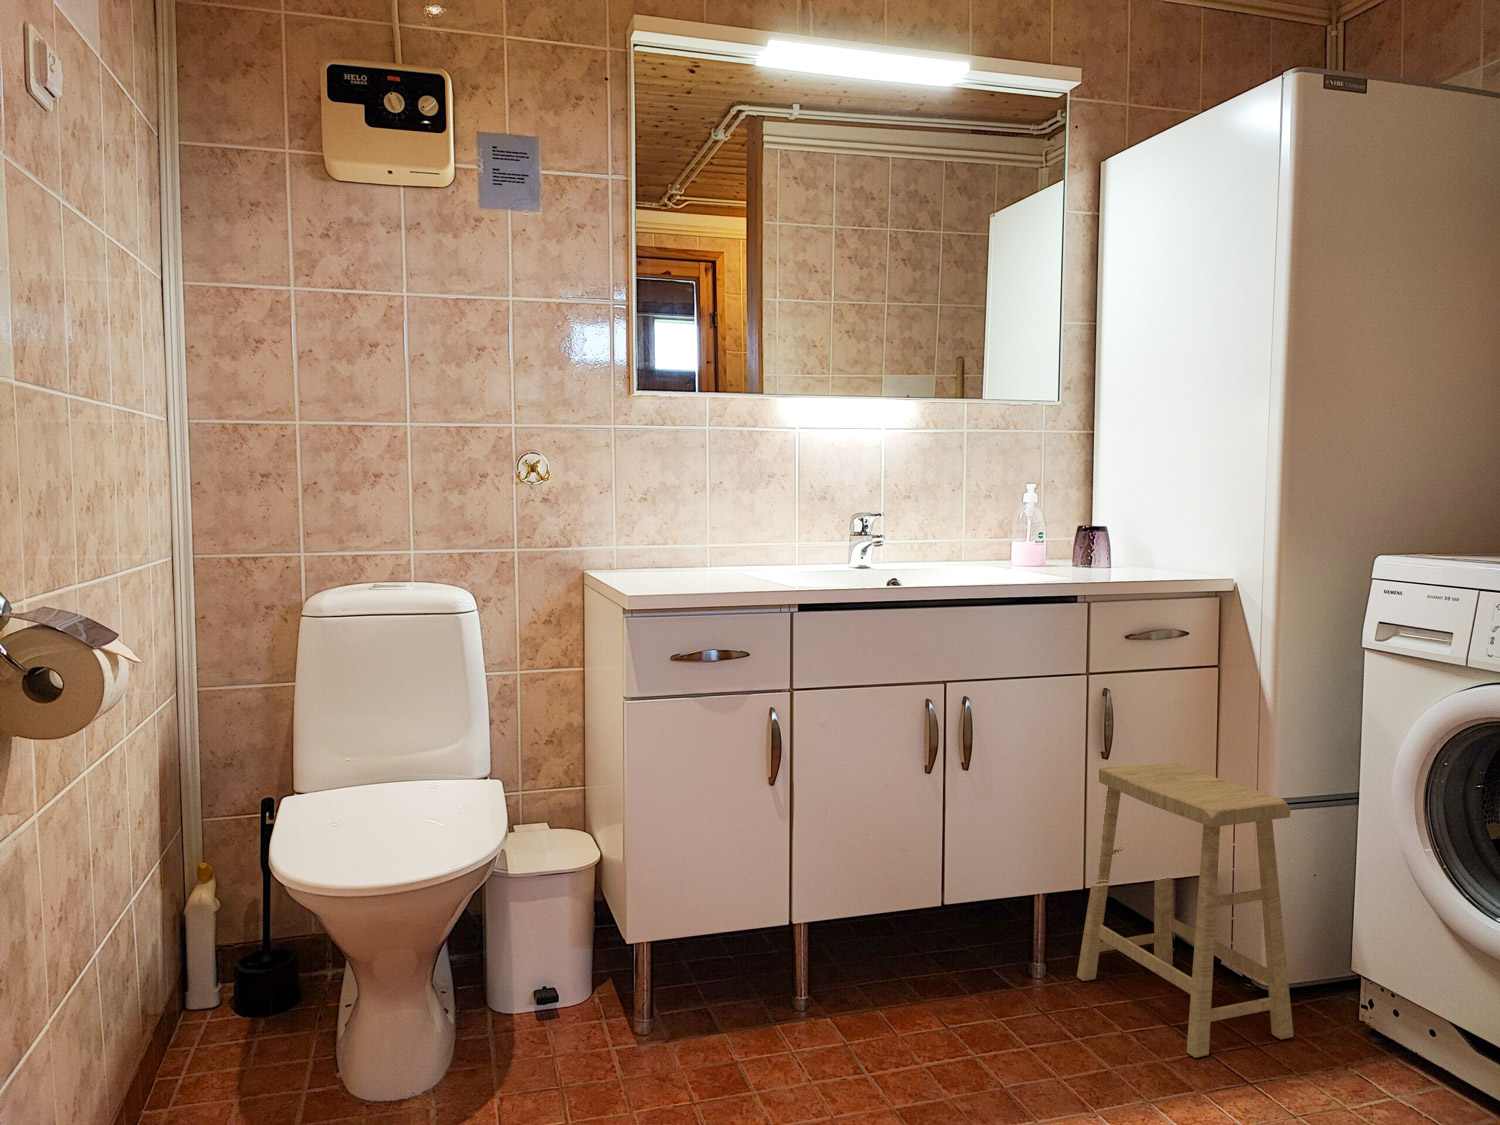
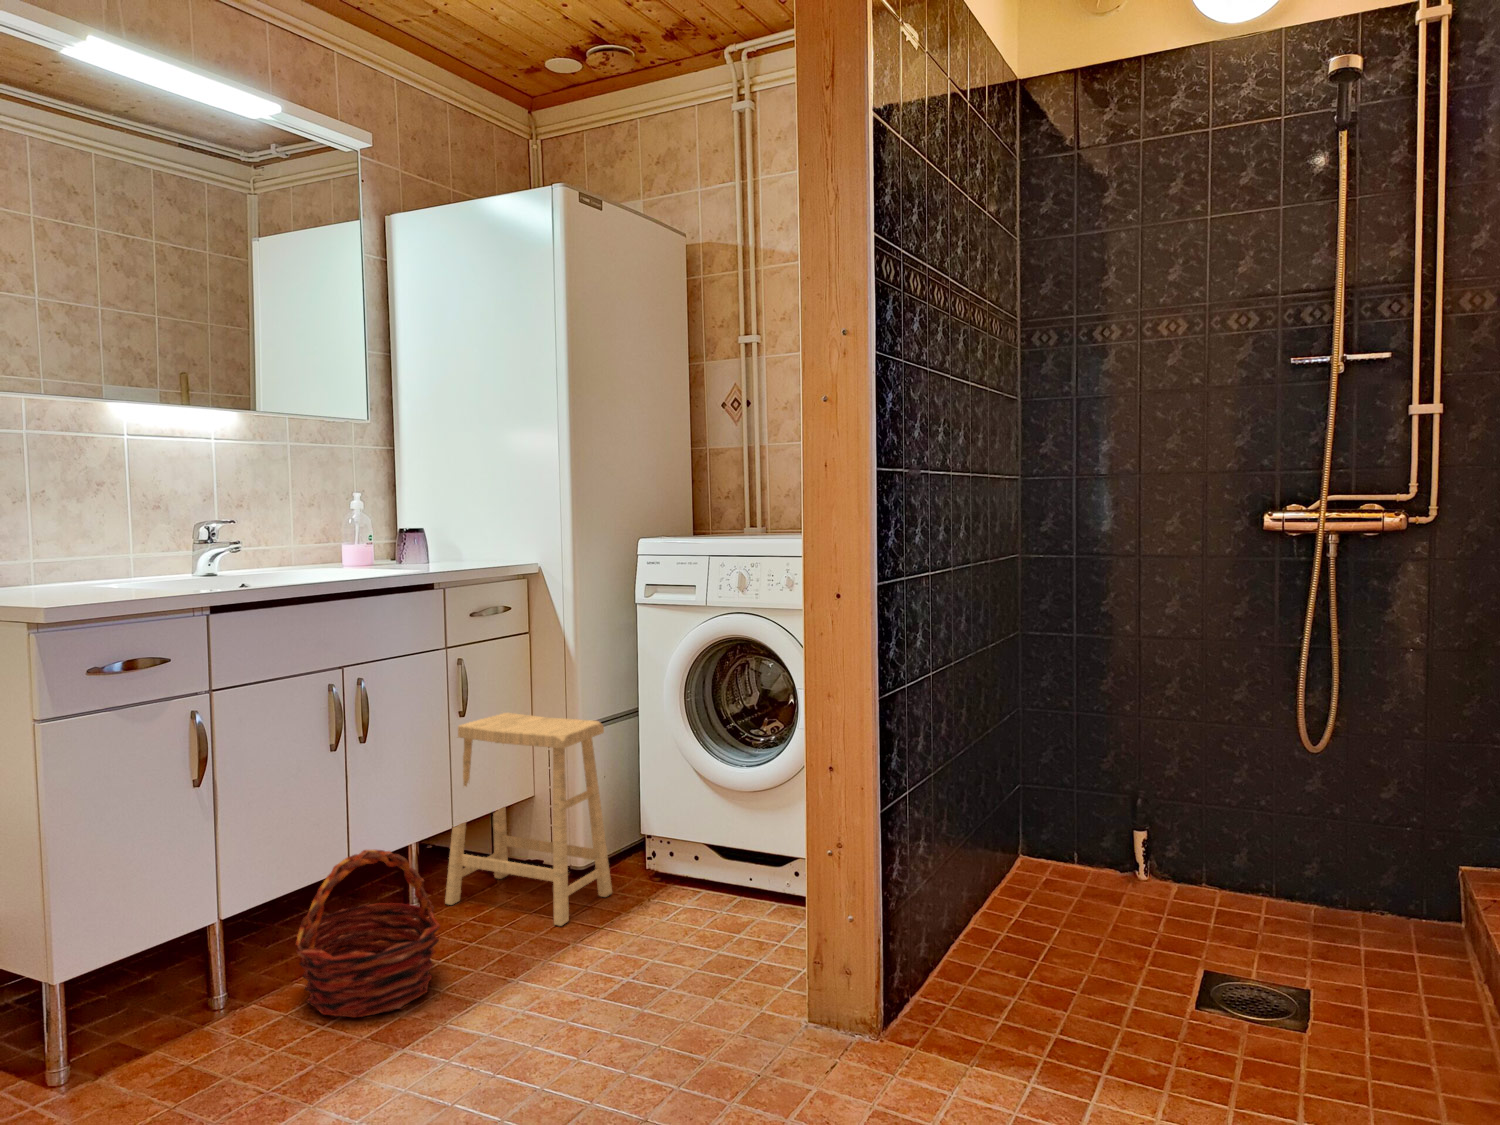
basket: none [852,893,1015,1088] -> present [296,850,440,1017]

